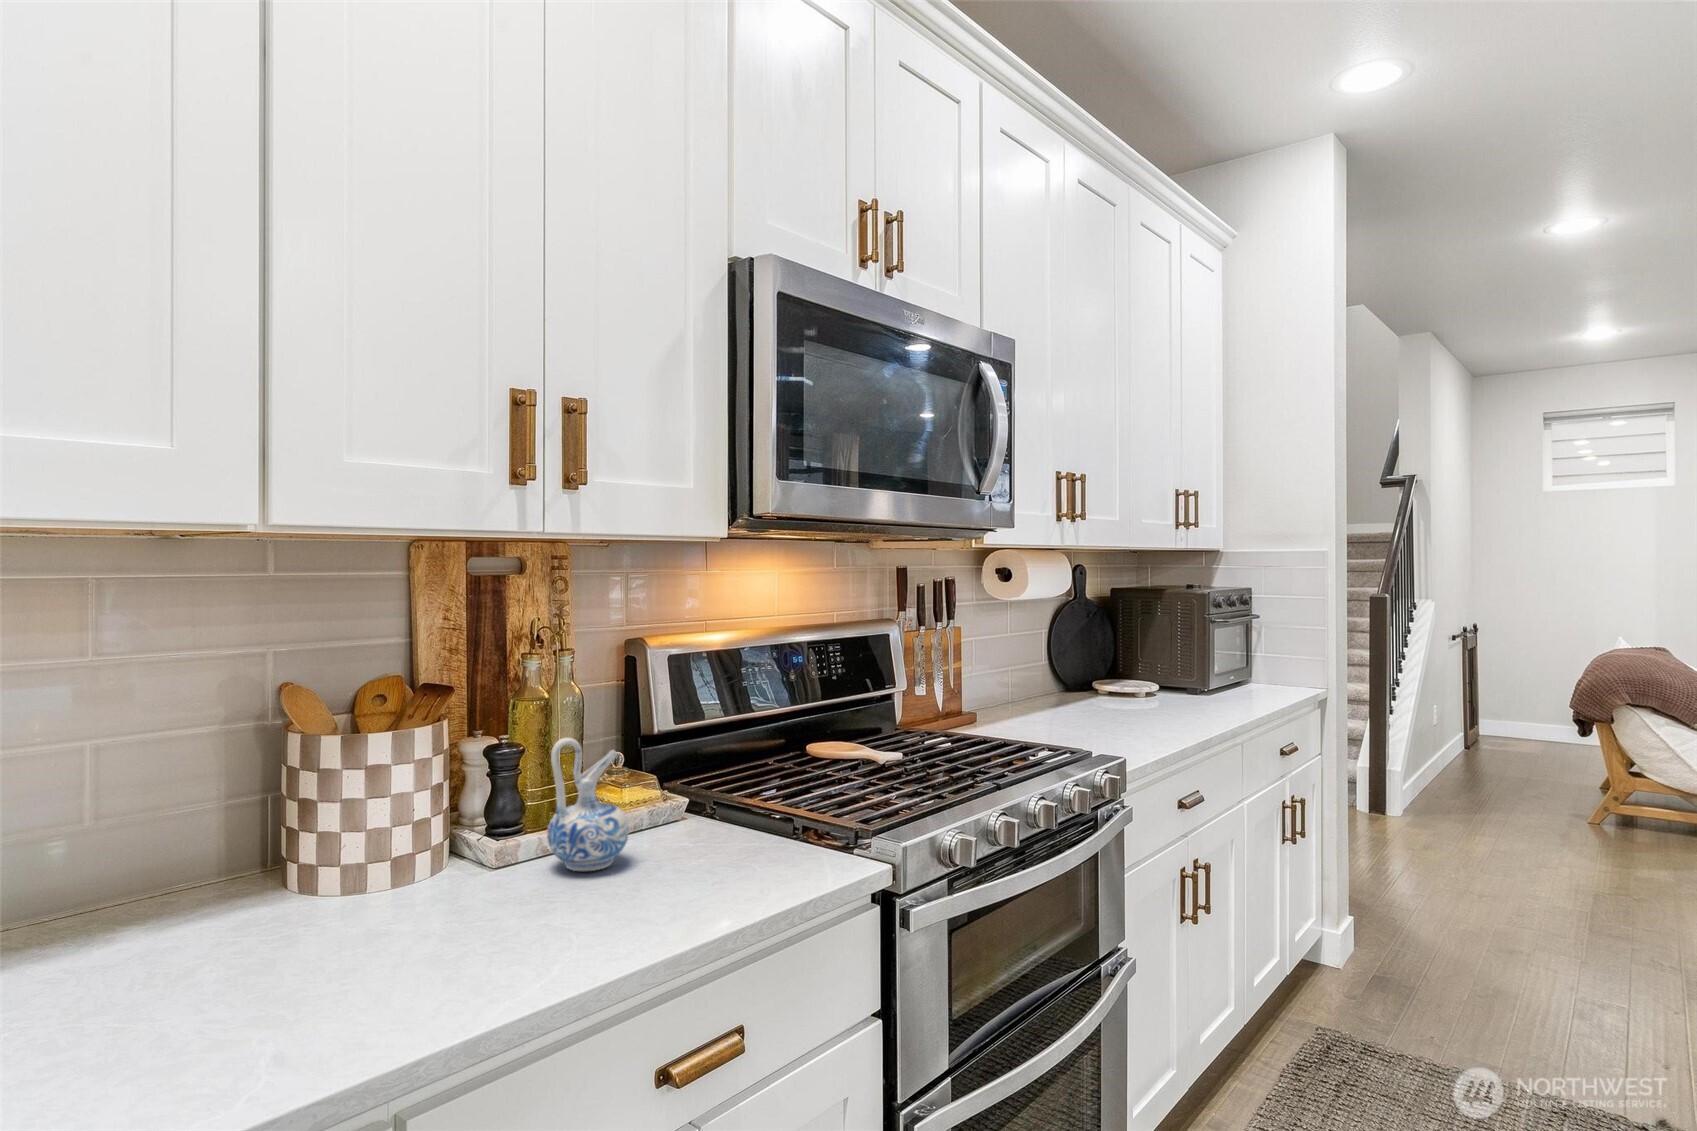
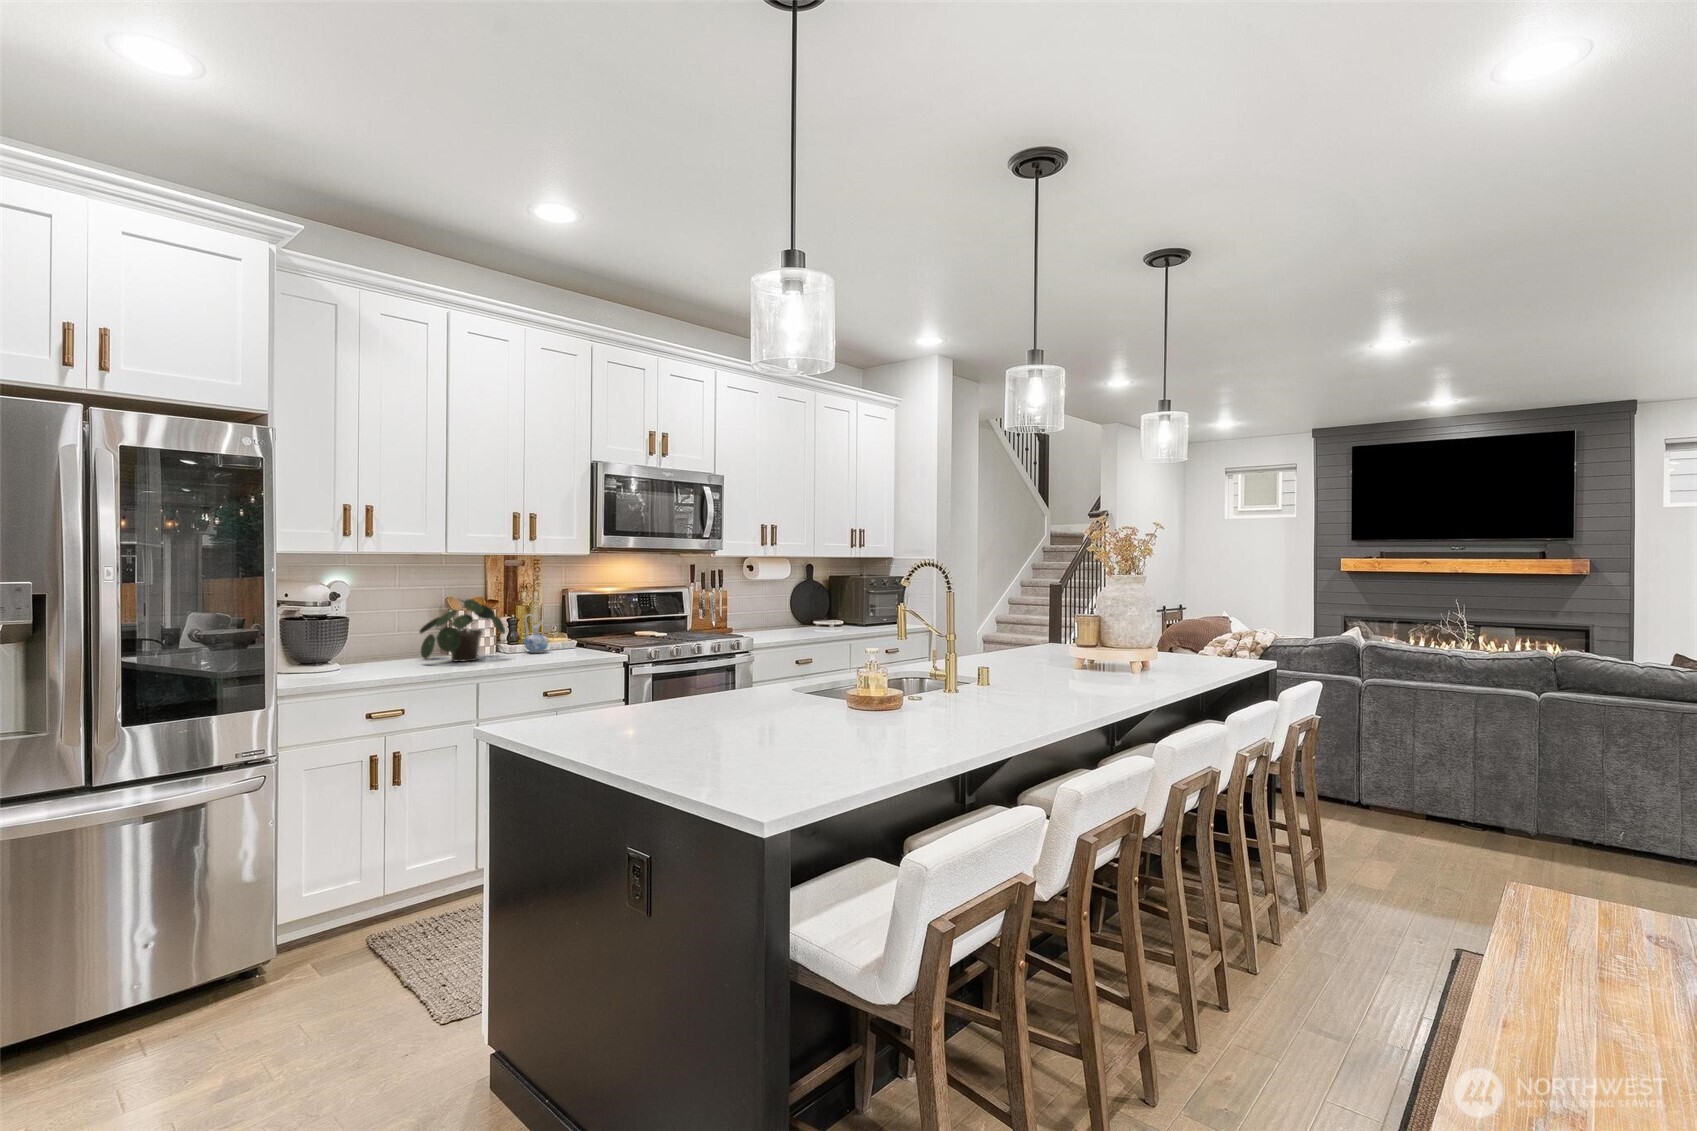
potted plant: none [144,706,497,990] -> present [420,599,505,662]

